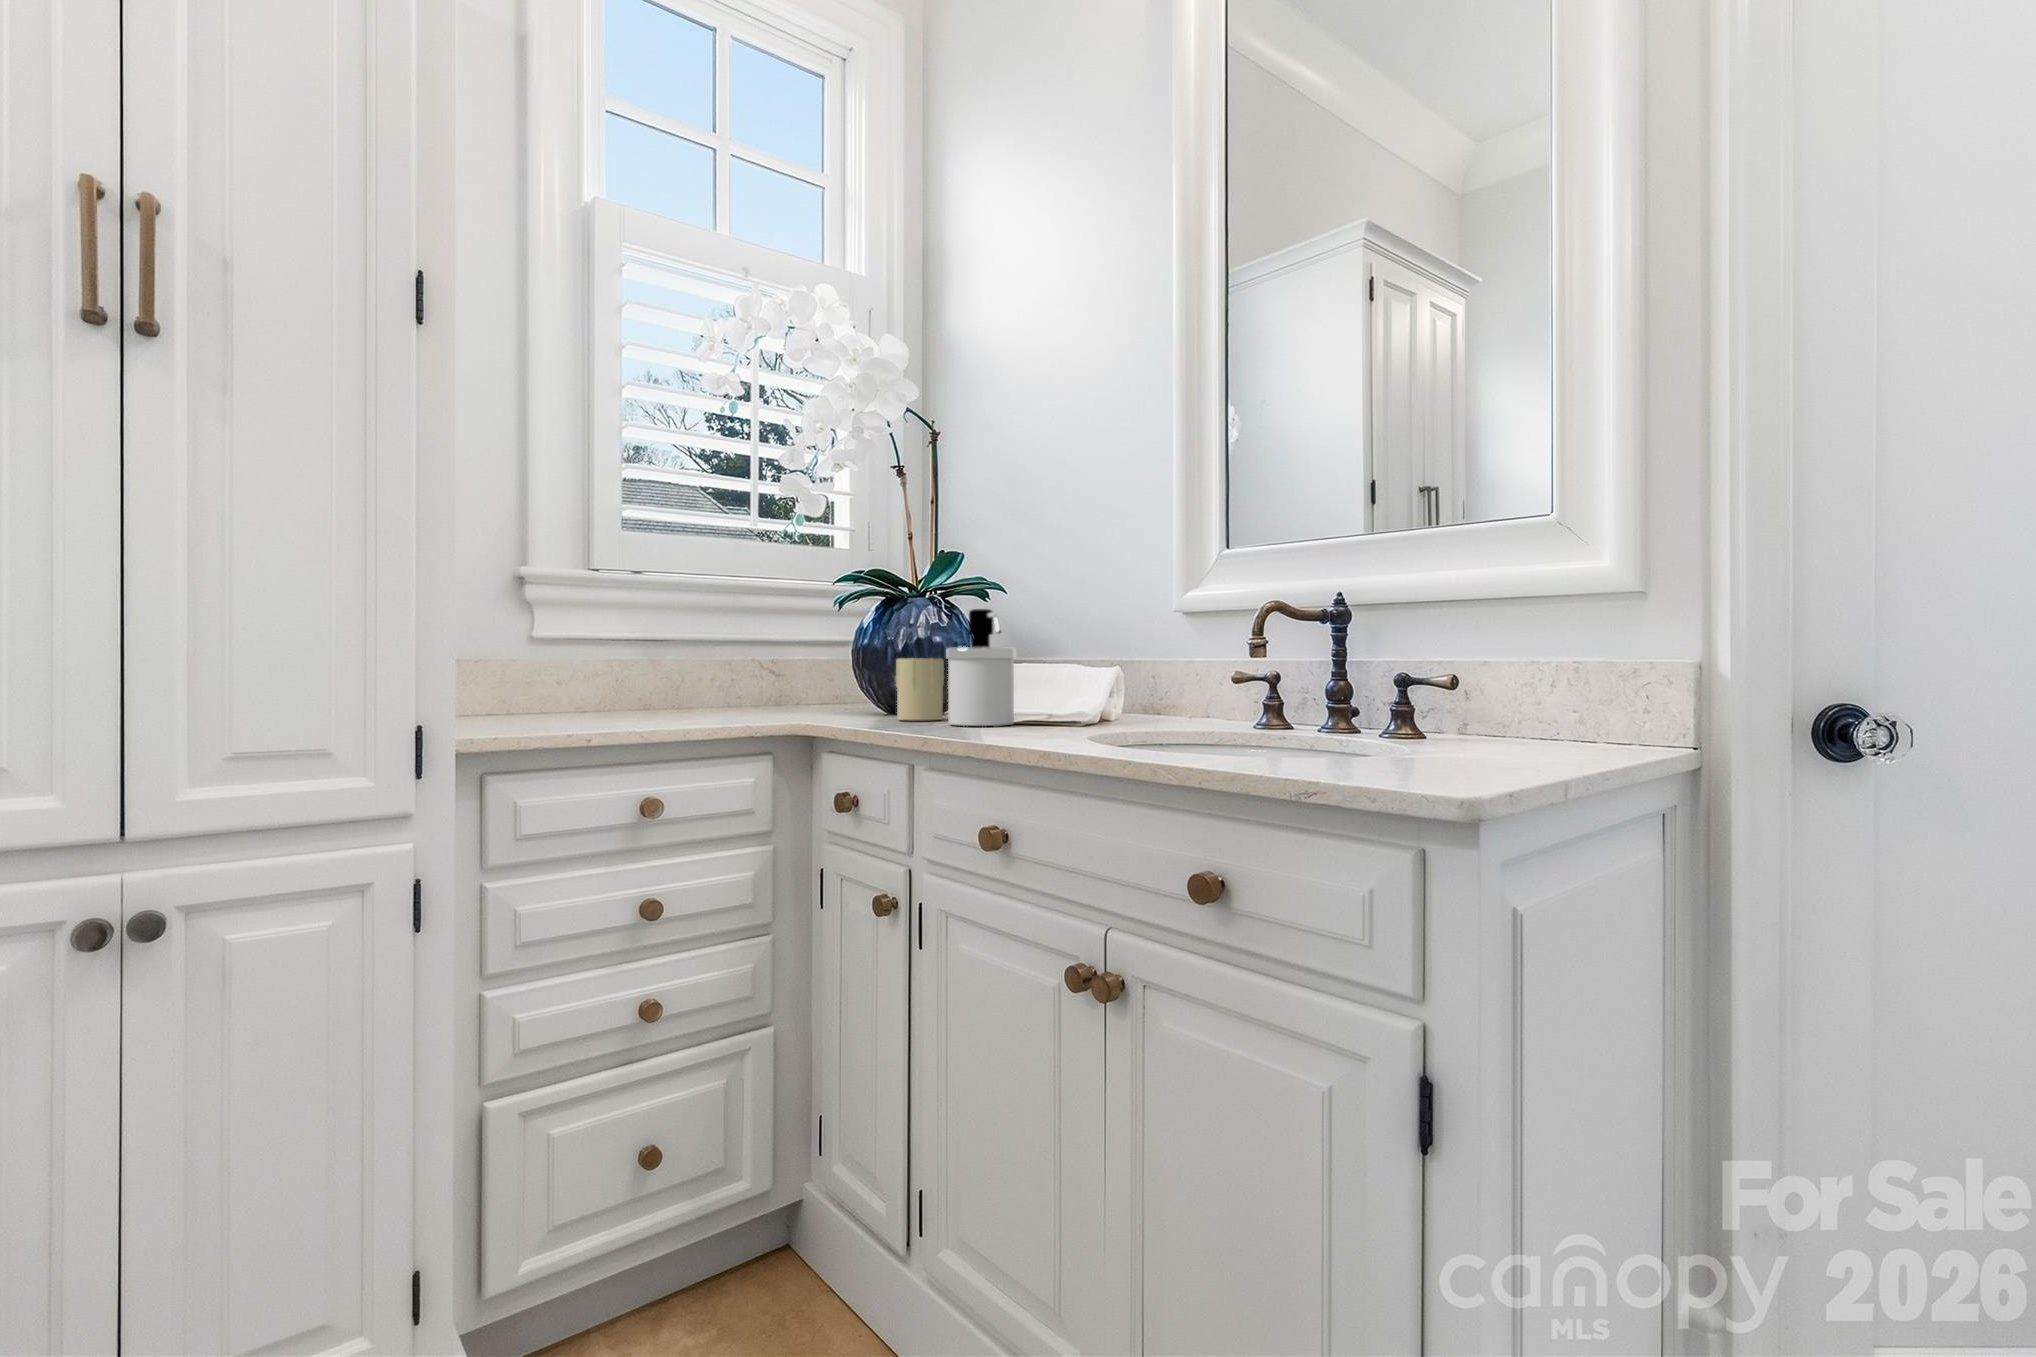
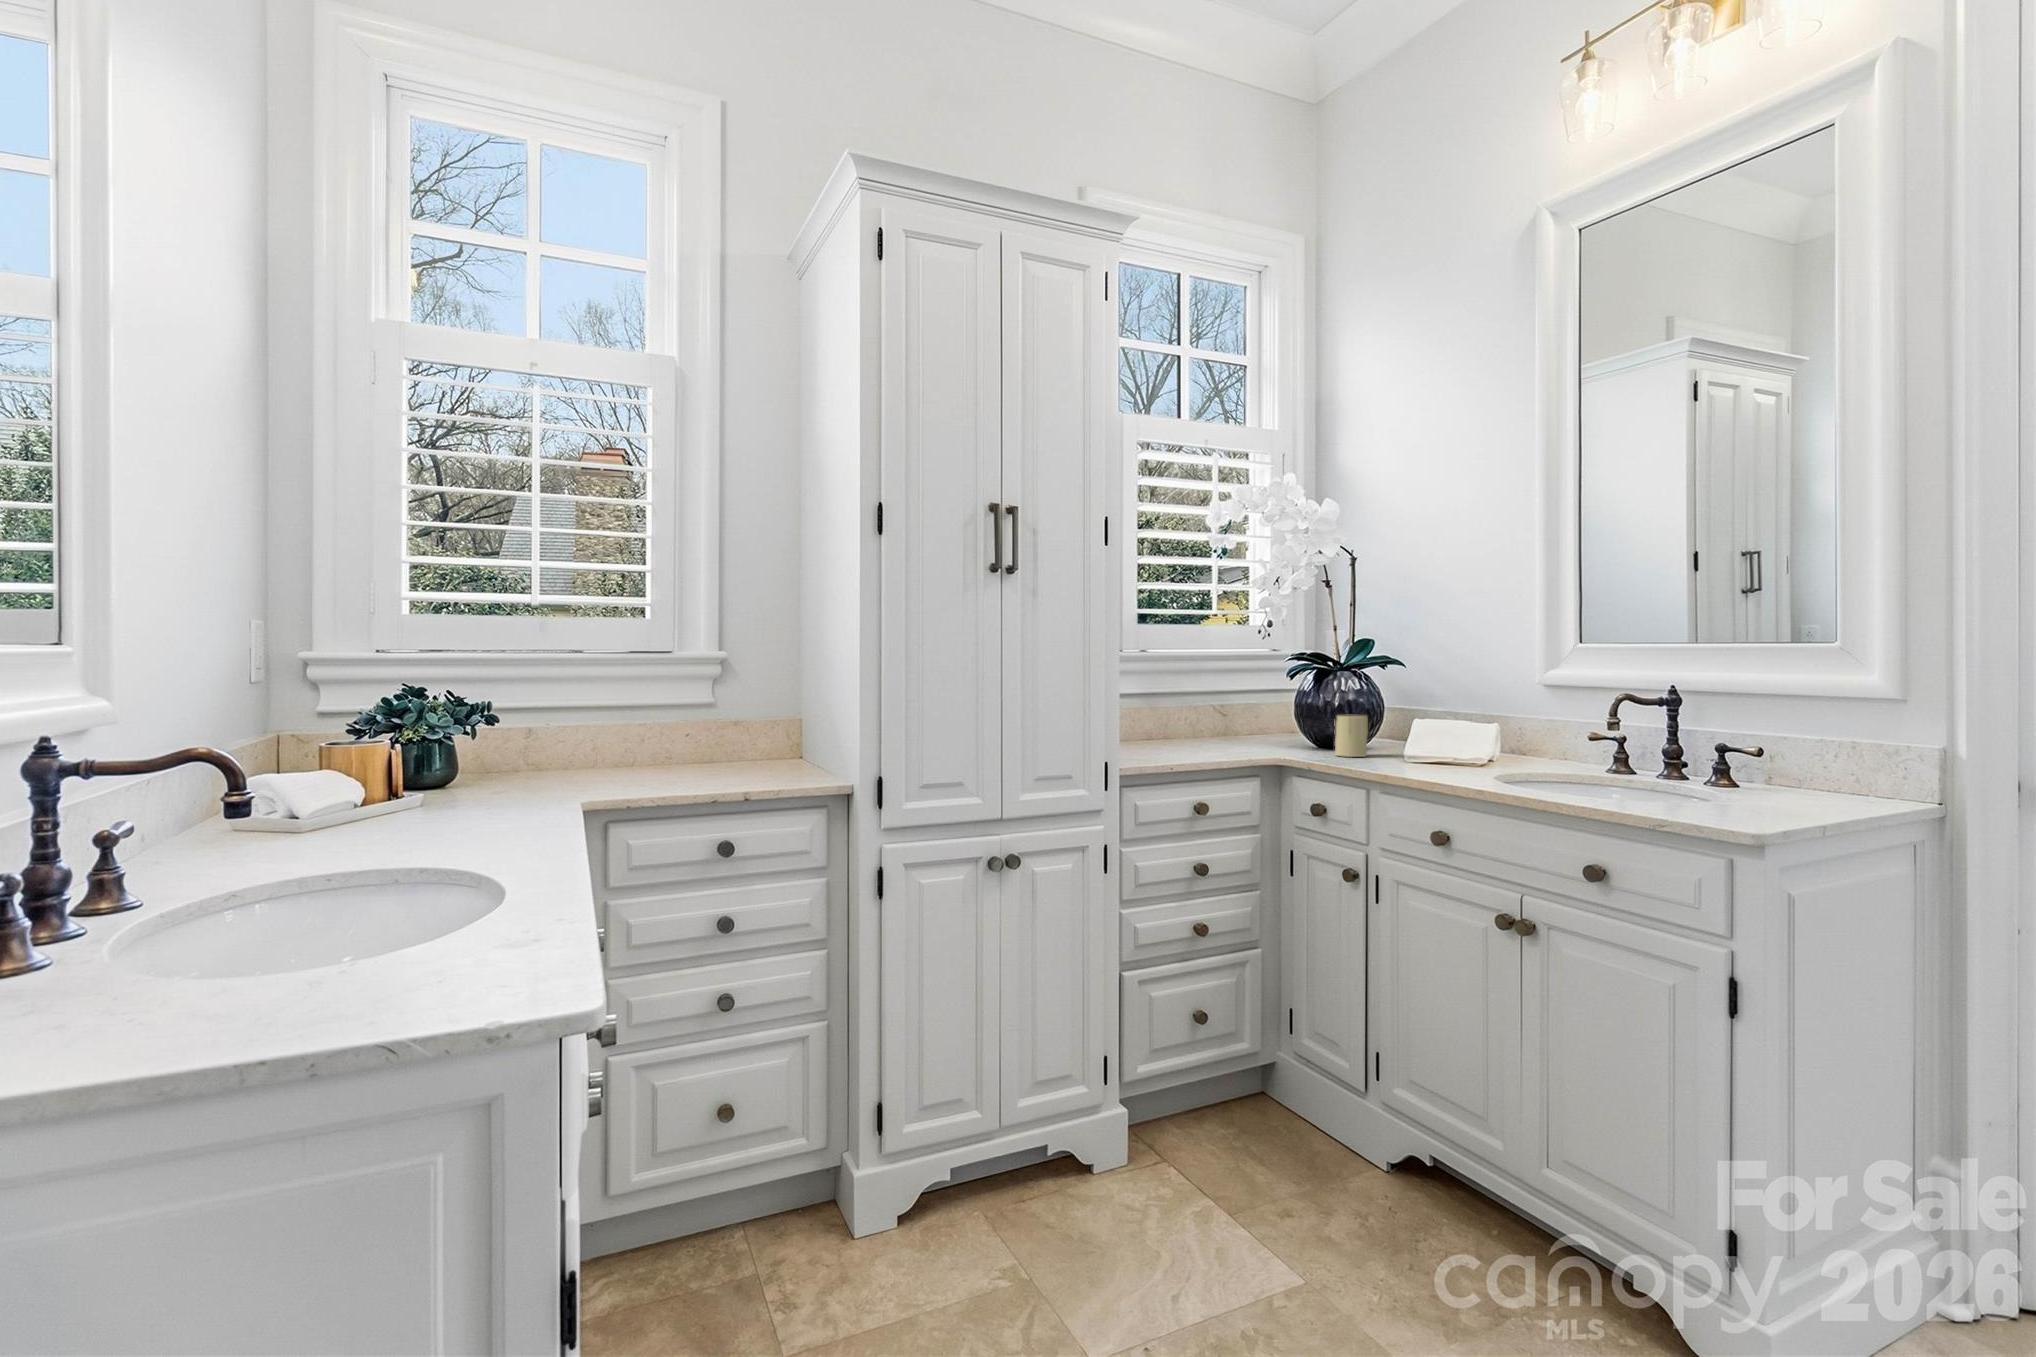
soap dispenser: present [946,609,1016,726] -> none [1377,687,1427,764]

